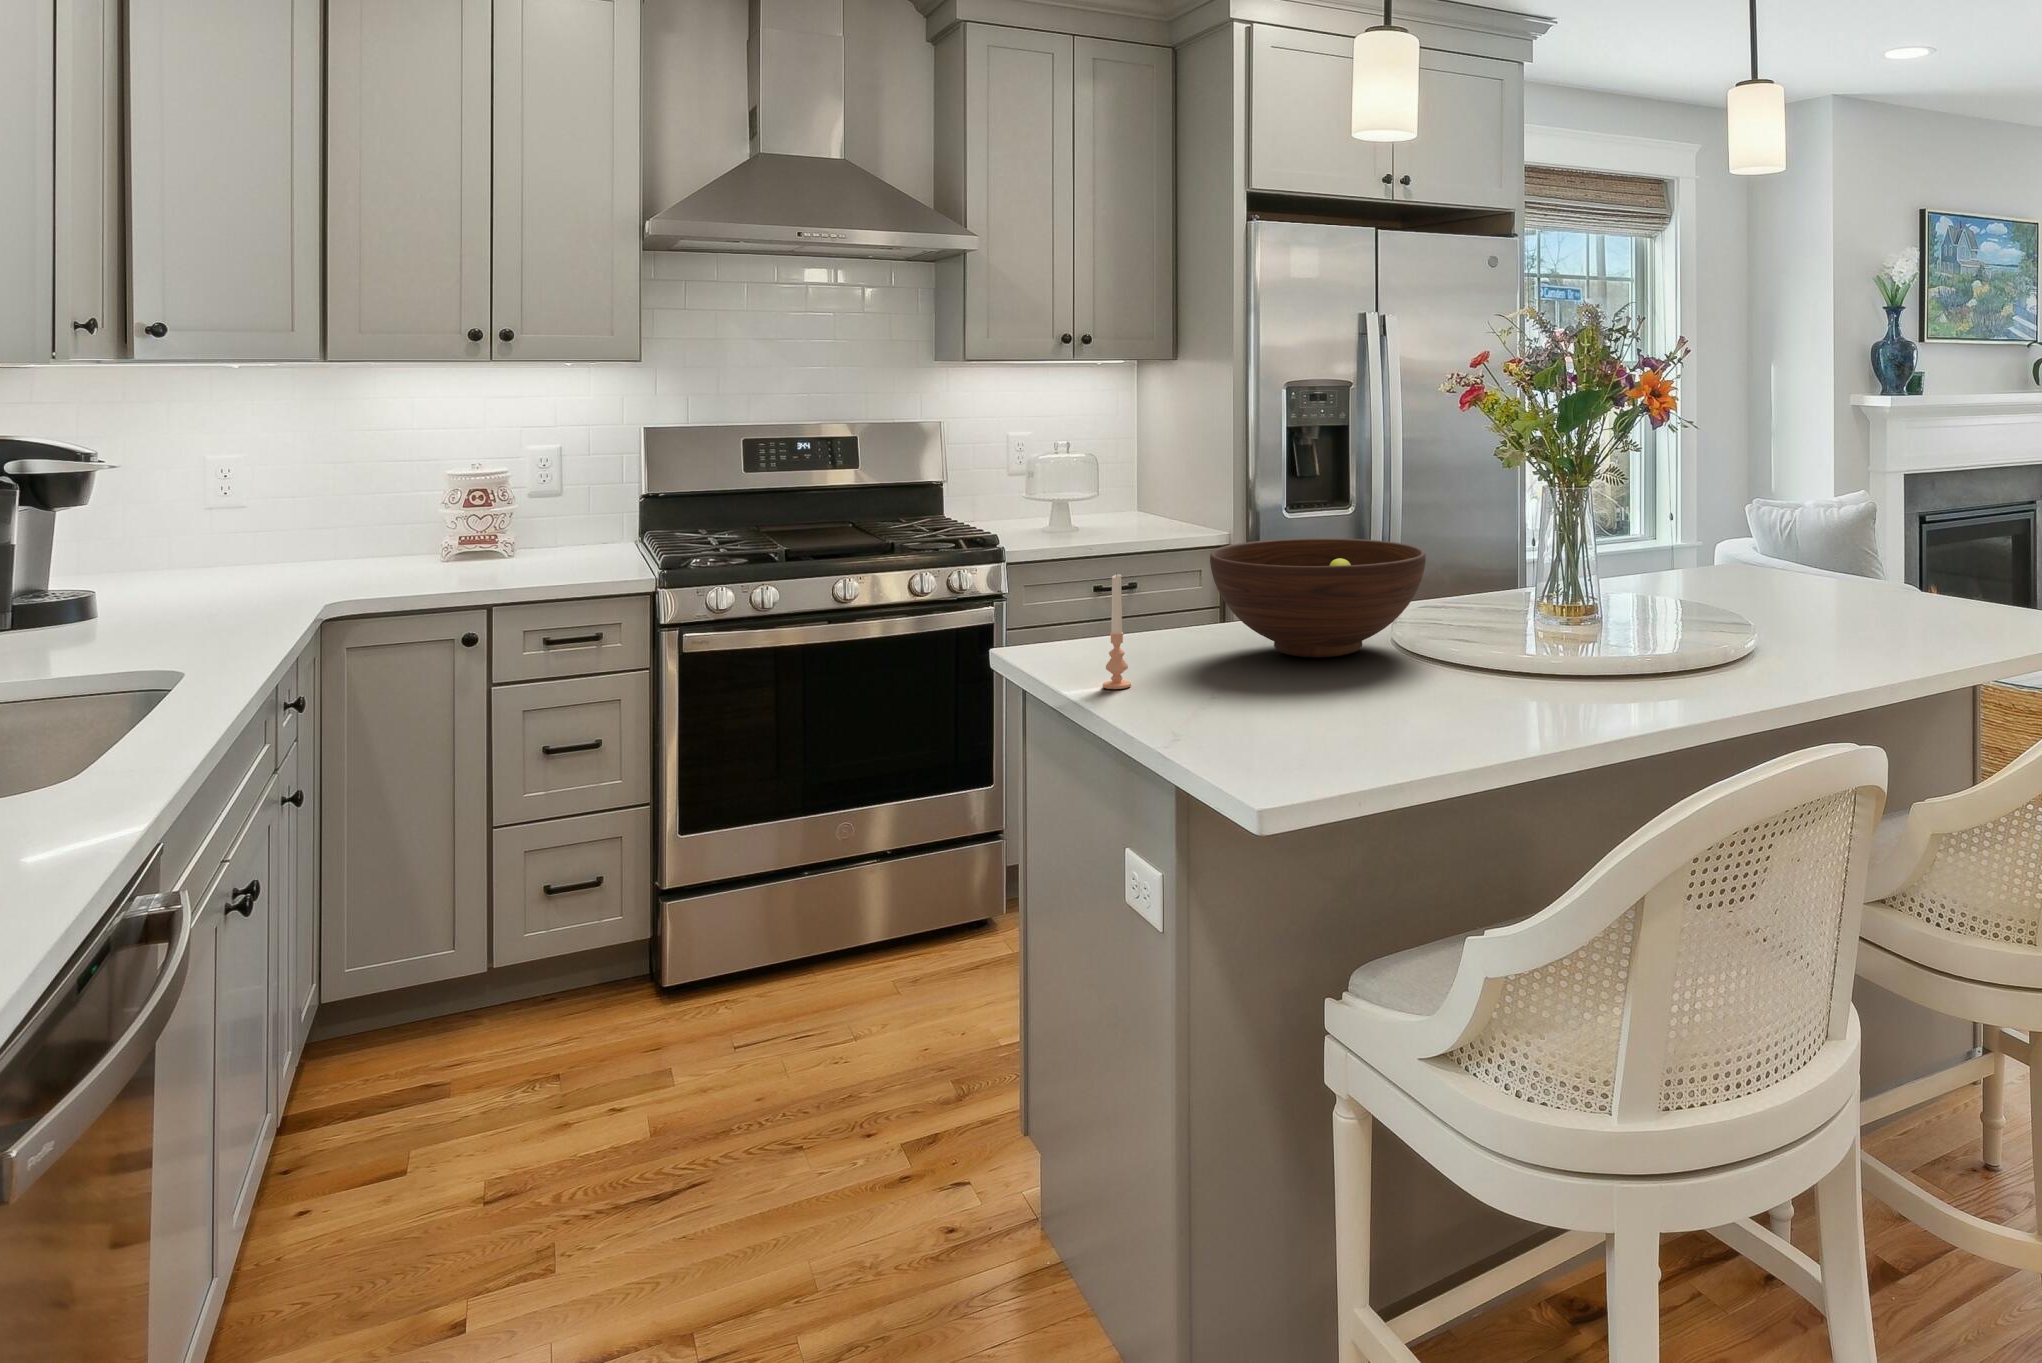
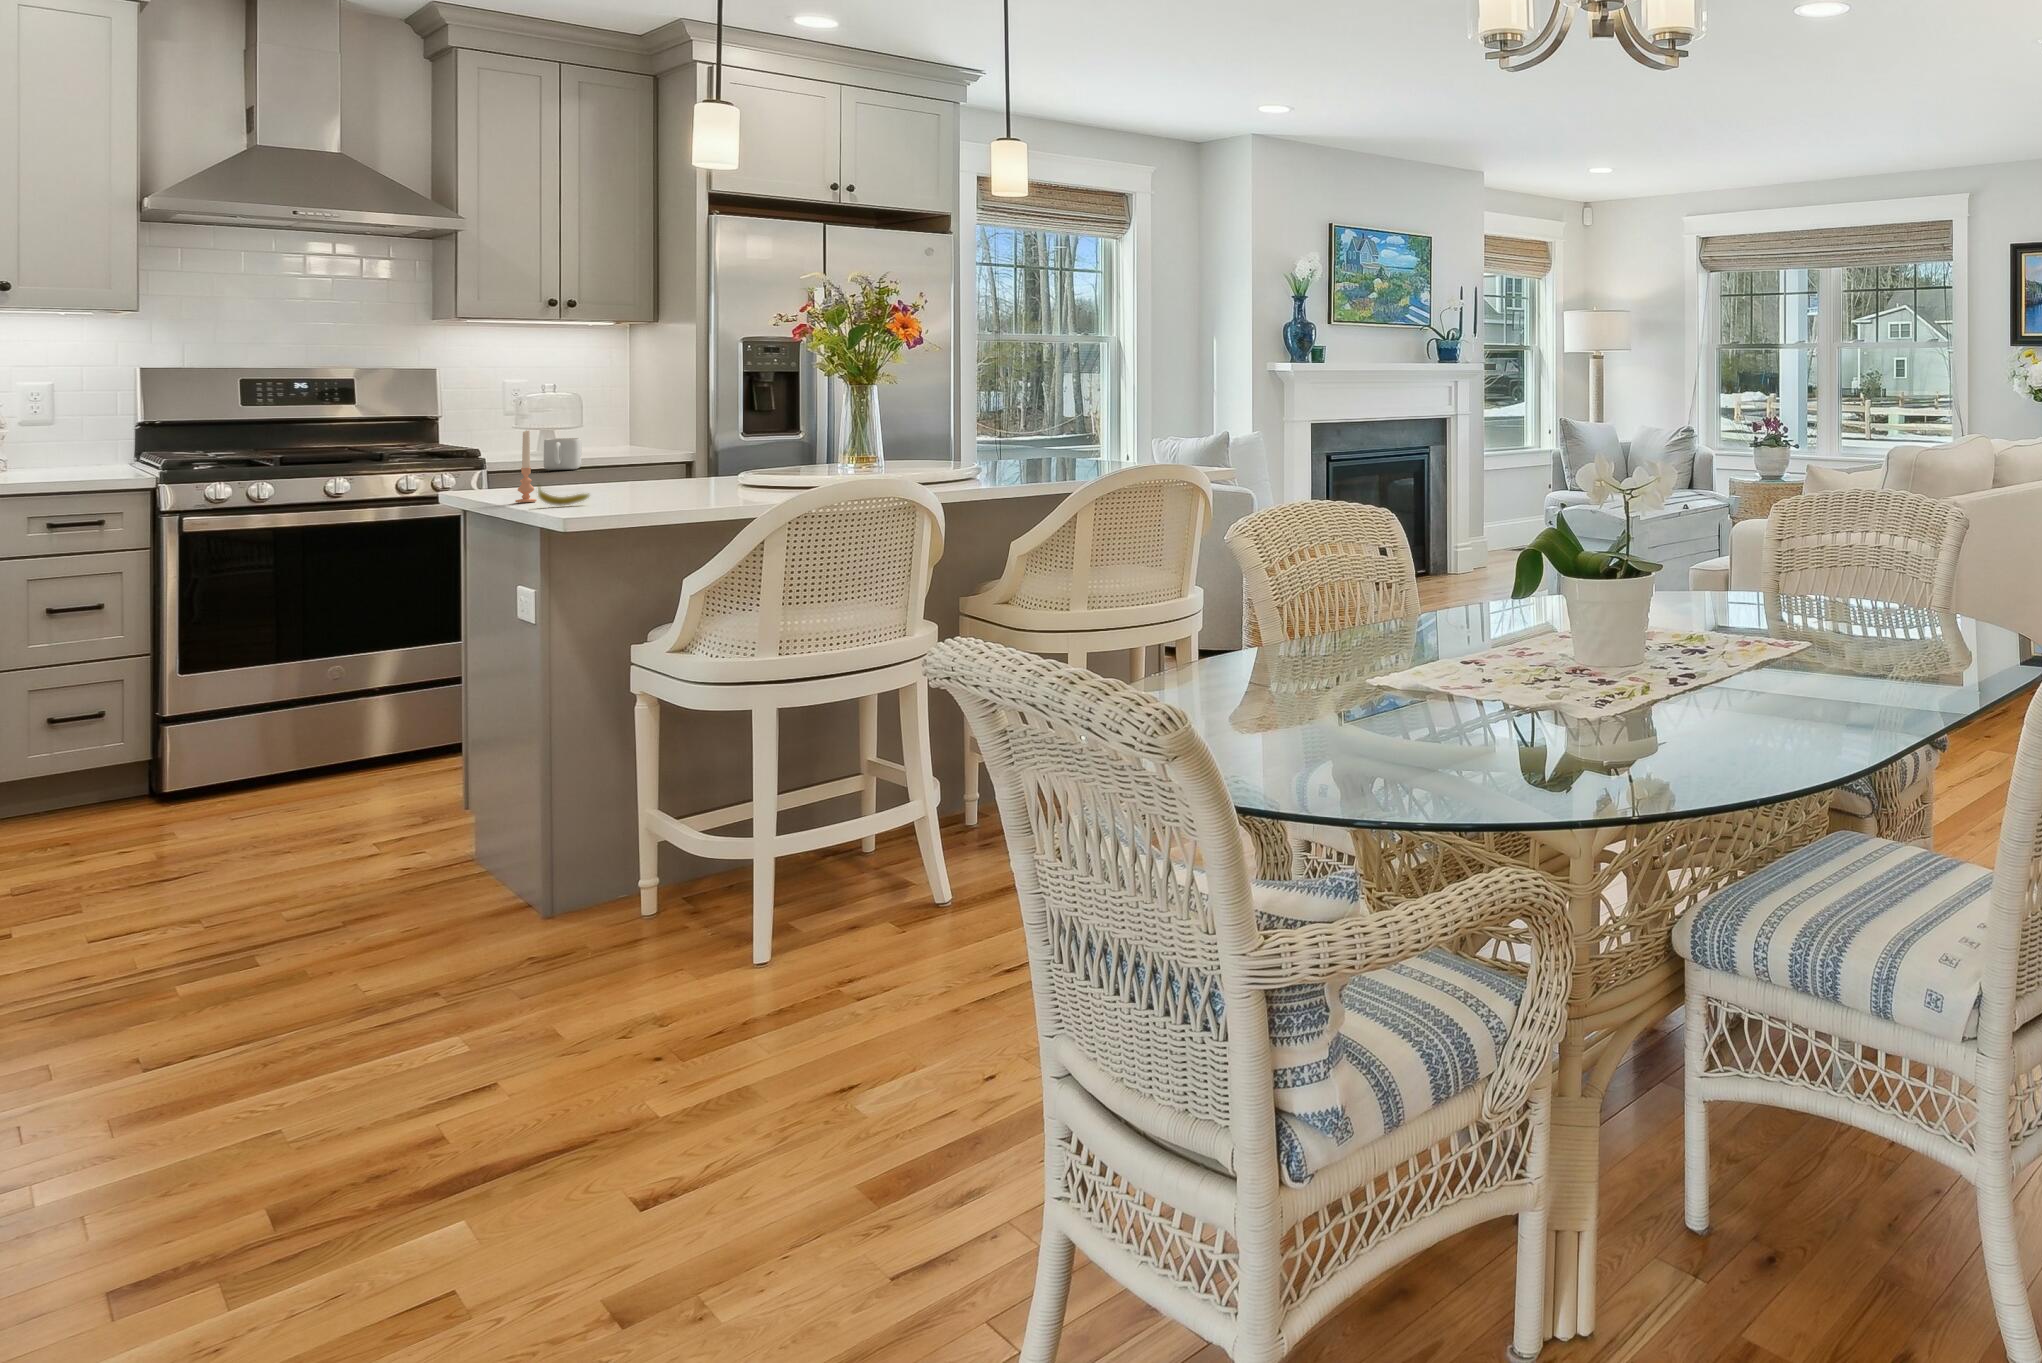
mug: none [1067,514,1108,556] -> present [544,438,582,470]
fruit bowl: present [1210,538,1426,657] -> none [607,422,765,490]
fruit: none [1151,680,1224,715] -> present [538,486,589,505]

